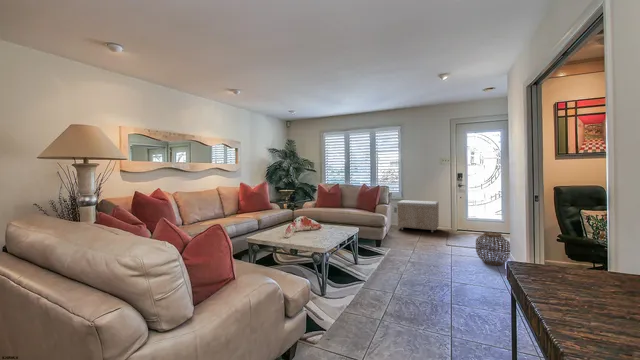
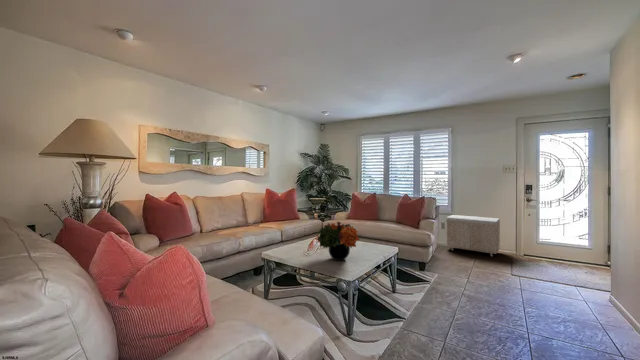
flower arrangement: none [294,208,329,239] -> present [318,222,360,260]
woven basket: present [476,232,510,266] -> none [558,263,612,312]

